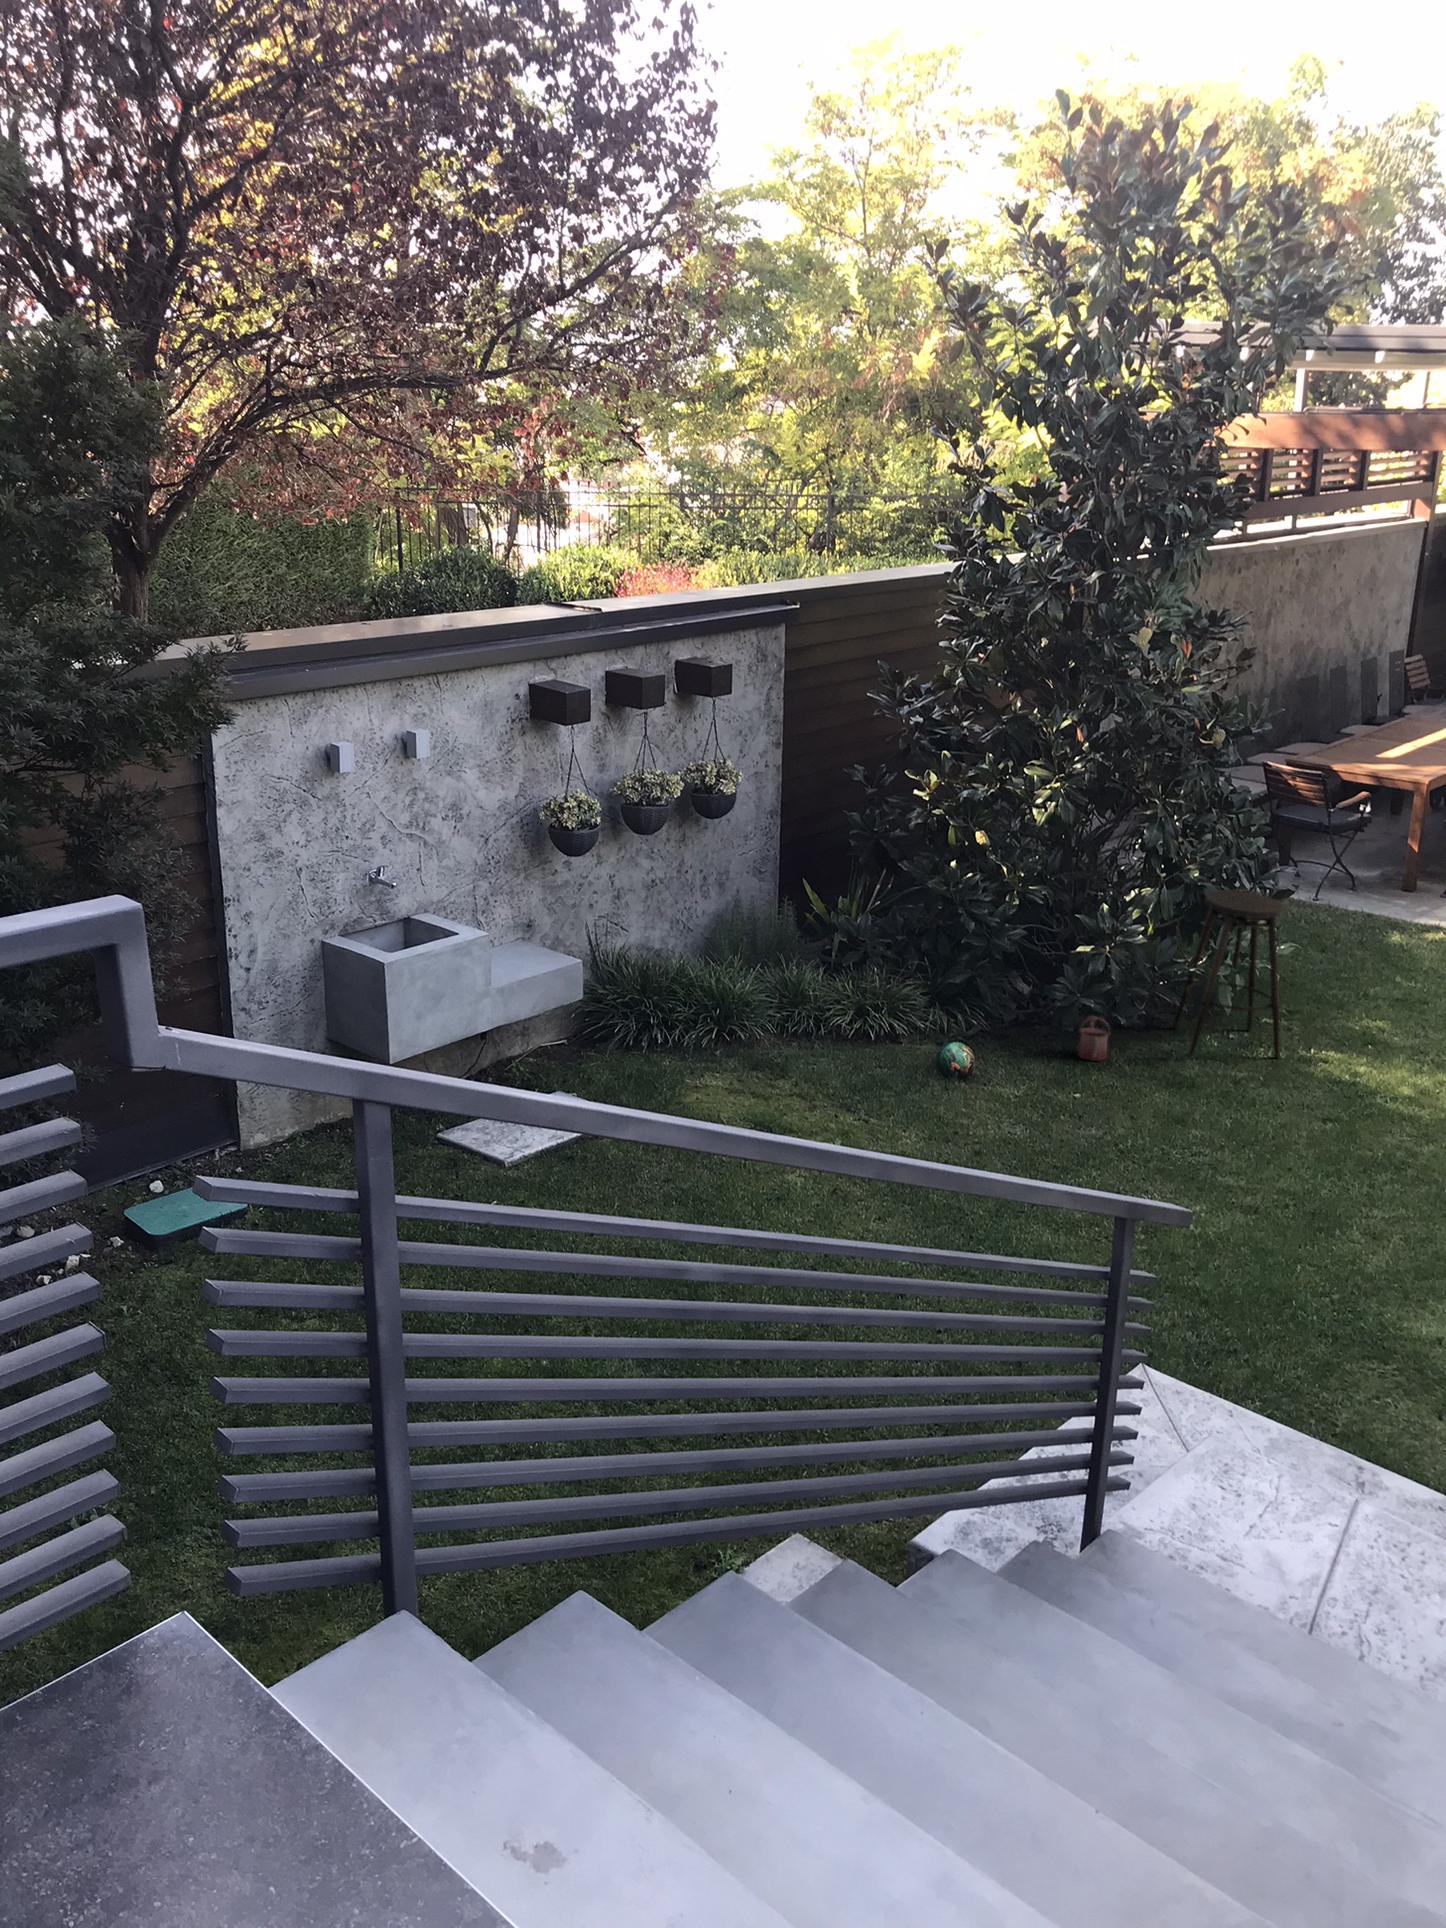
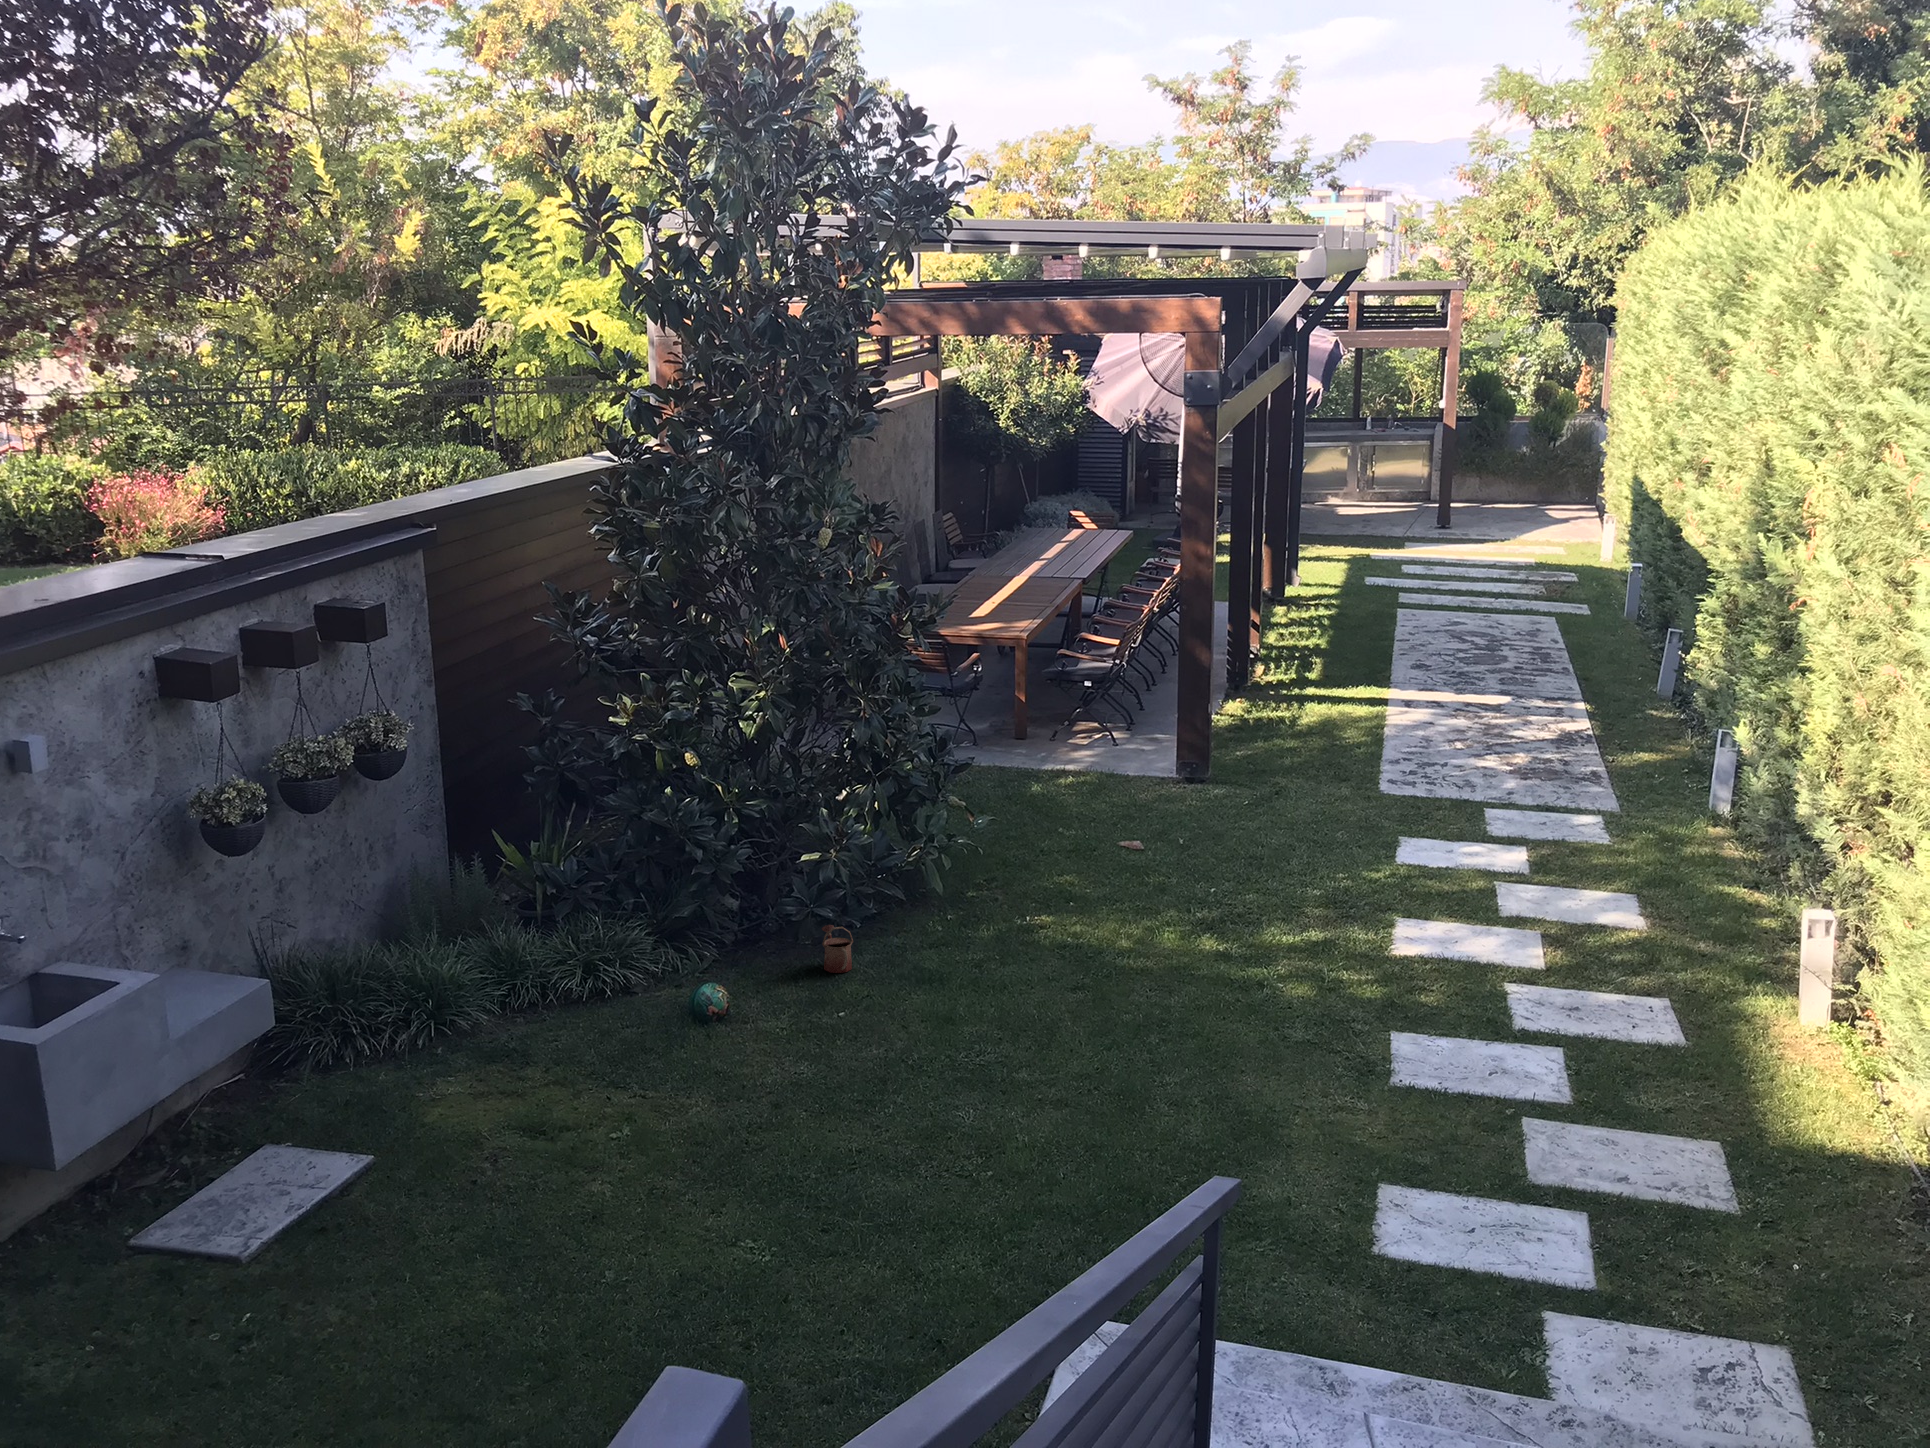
stool: present [1172,890,1285,1059] -> none [896,774,1006,947]

